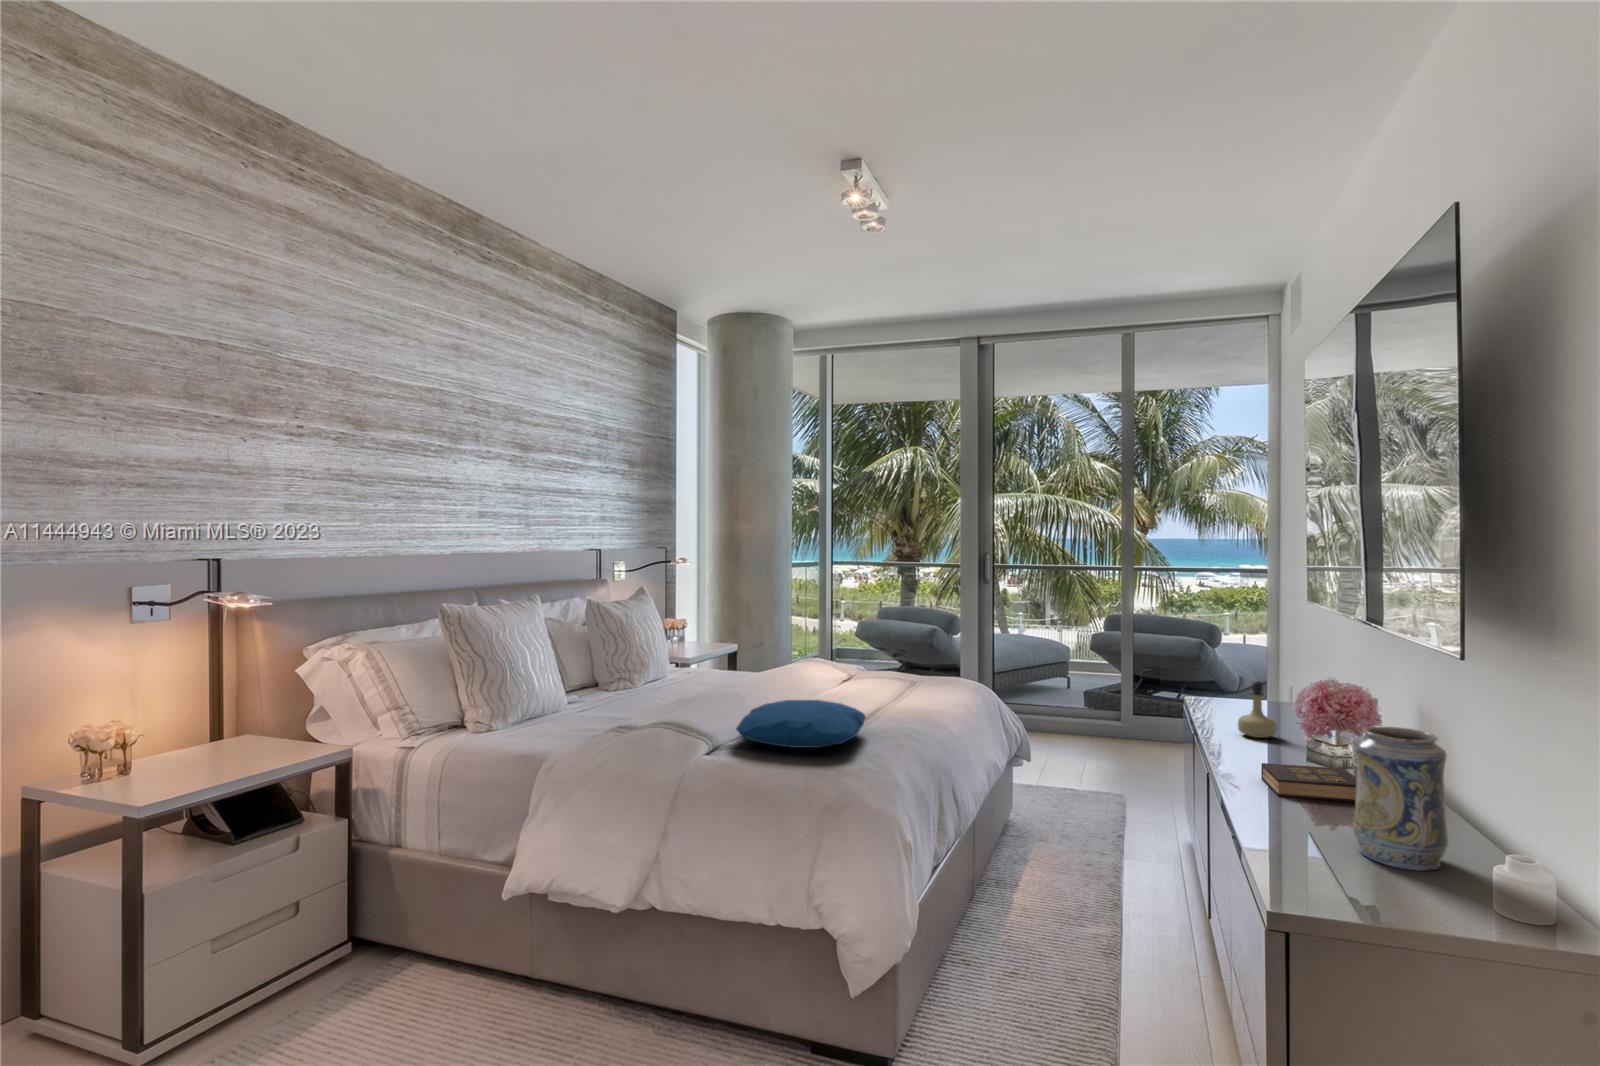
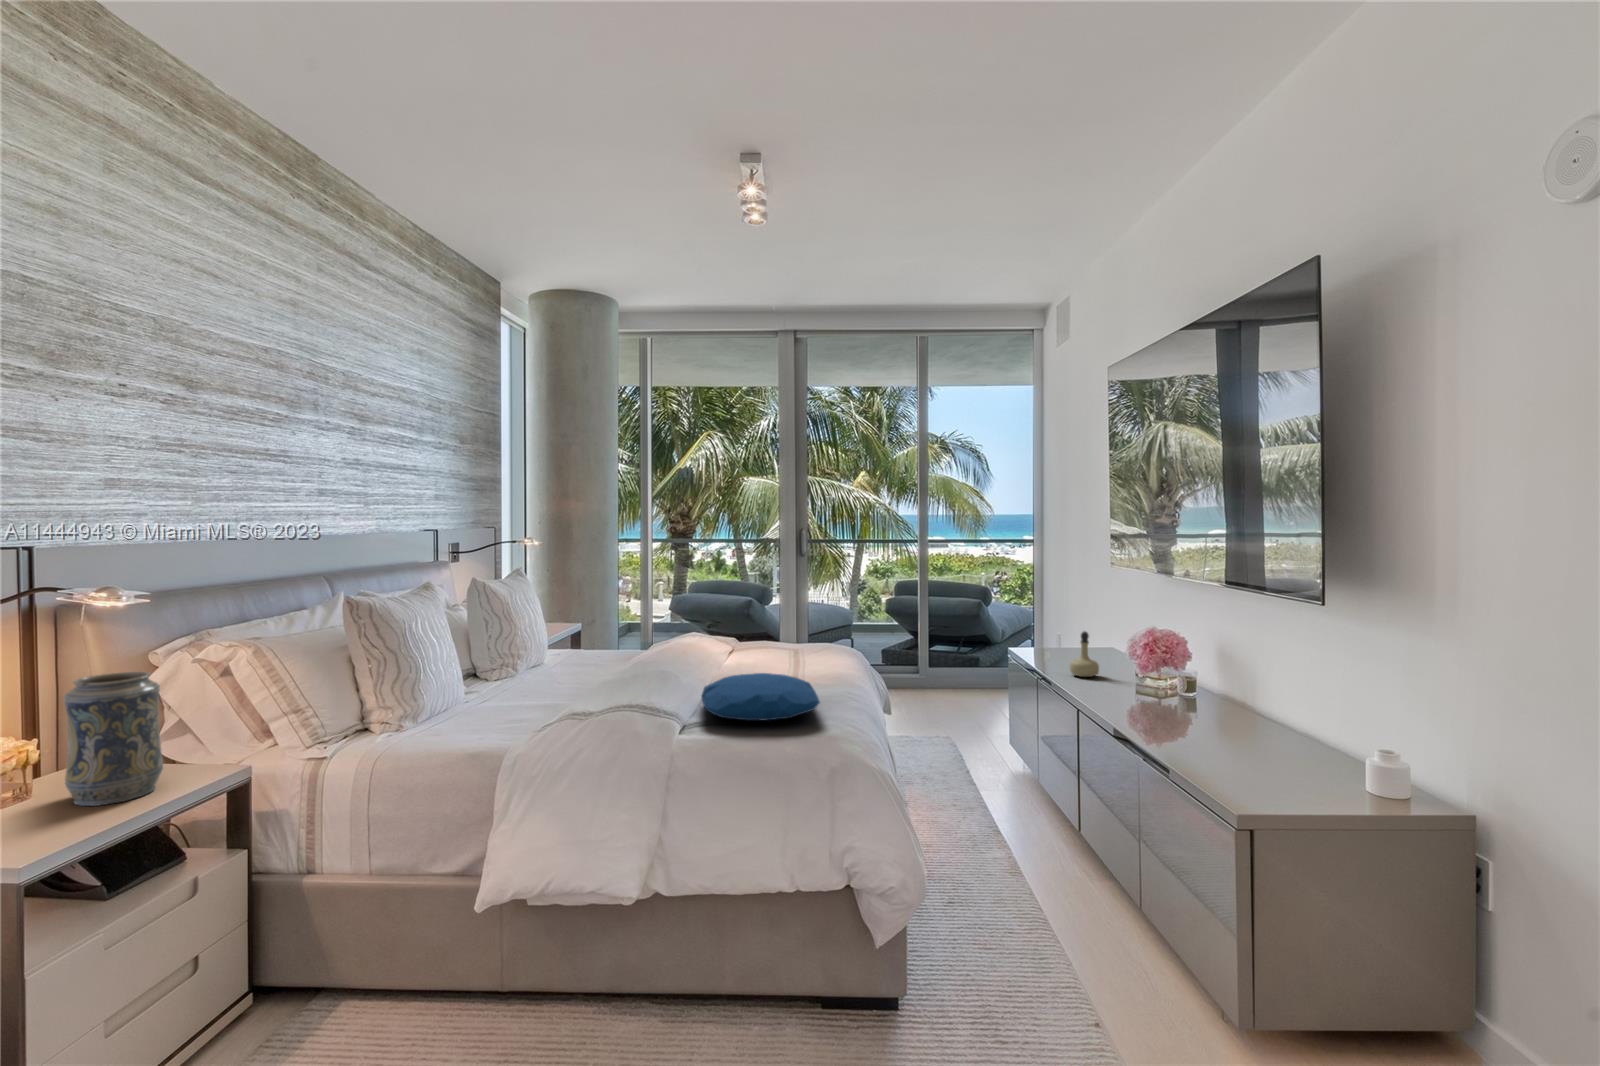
decorative vase: present [1353,727,1448,871] -> present [63,672,163,806]
hardback book: present [1261,763,1357,802] -> none [1122,696,1206,722]

